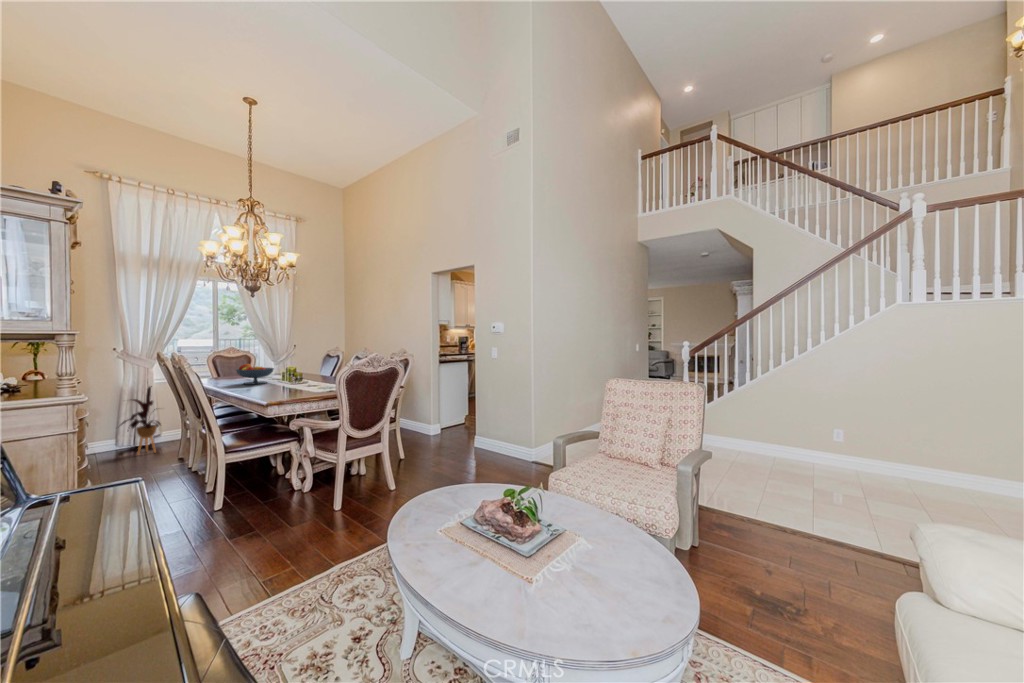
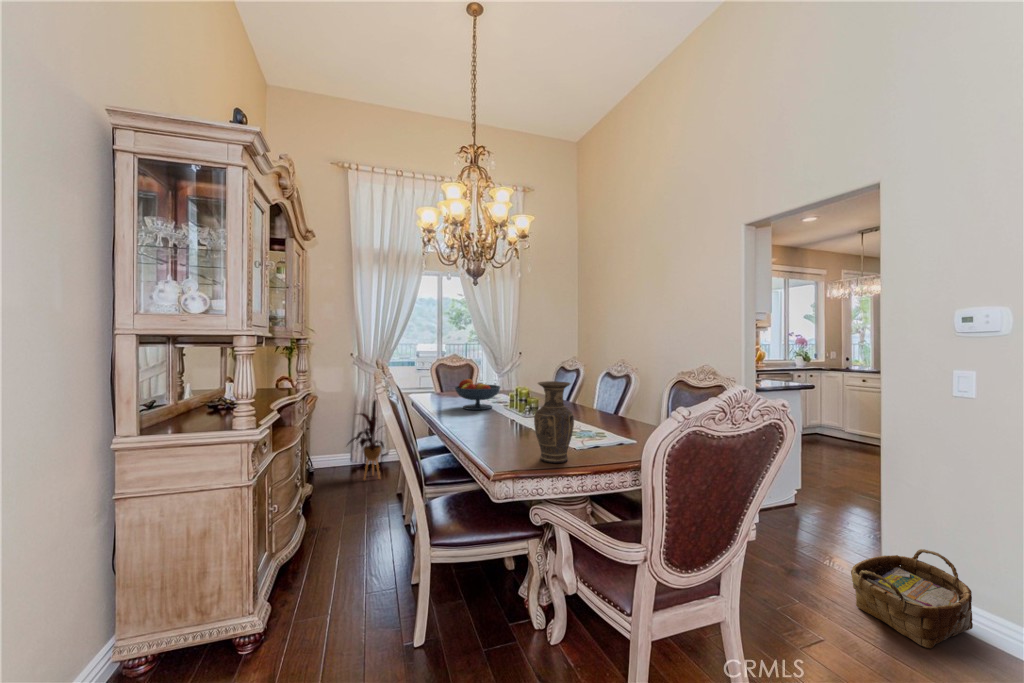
vase: none [293,358,316,398] -> present [534,381,574,463]
woven basket: none [459,426,498,461] -> present [851,549,973,648]

